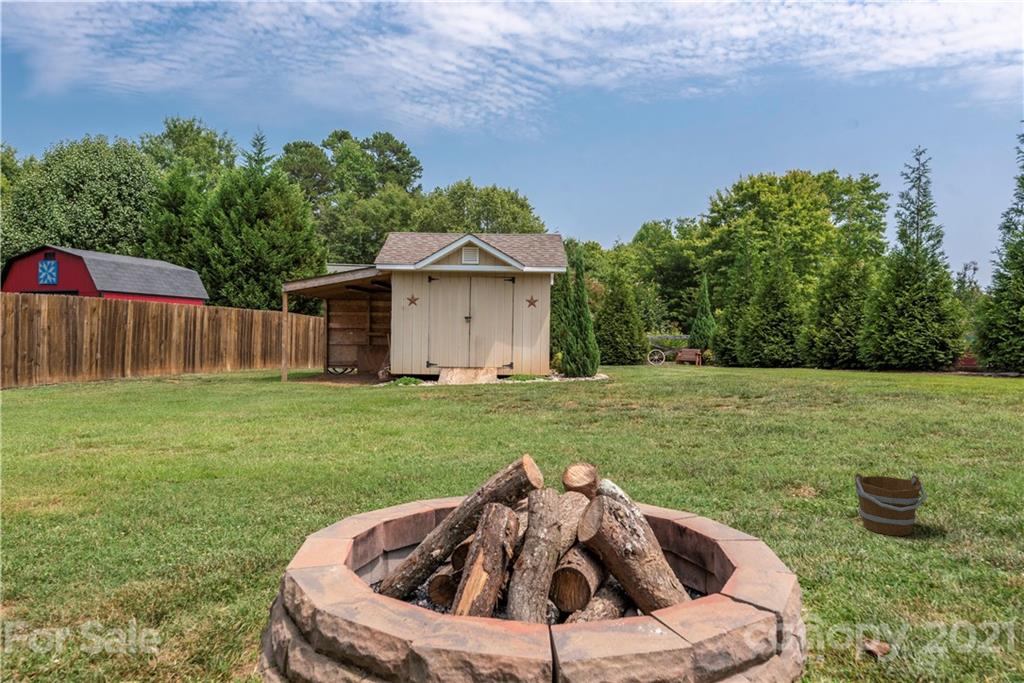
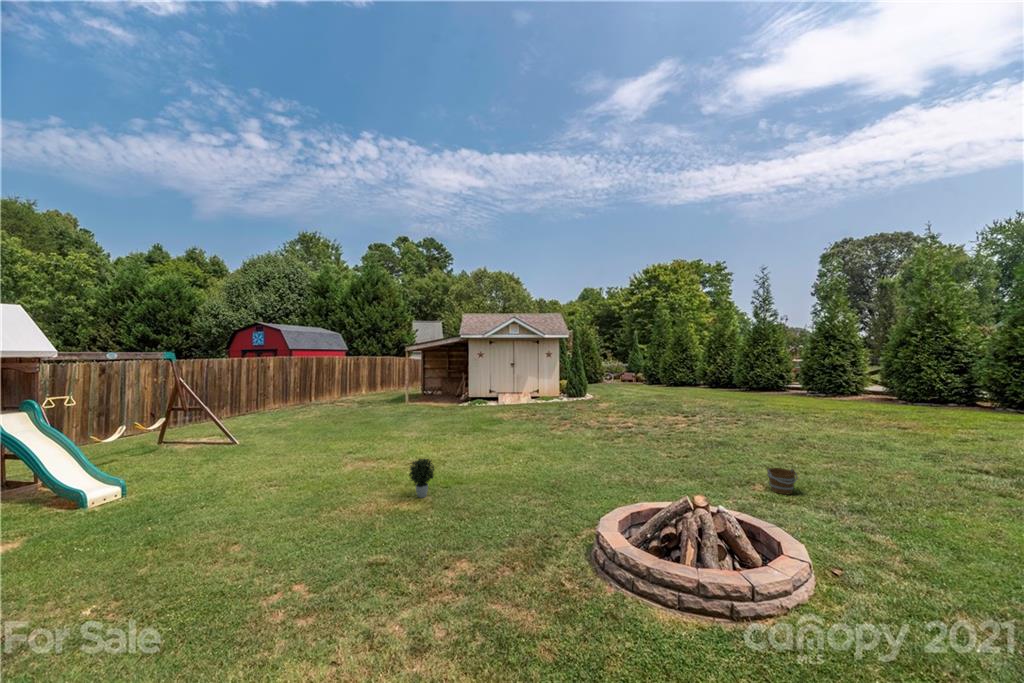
potted plant: none [29,437,106,523] -> present [409,459,434,498]

